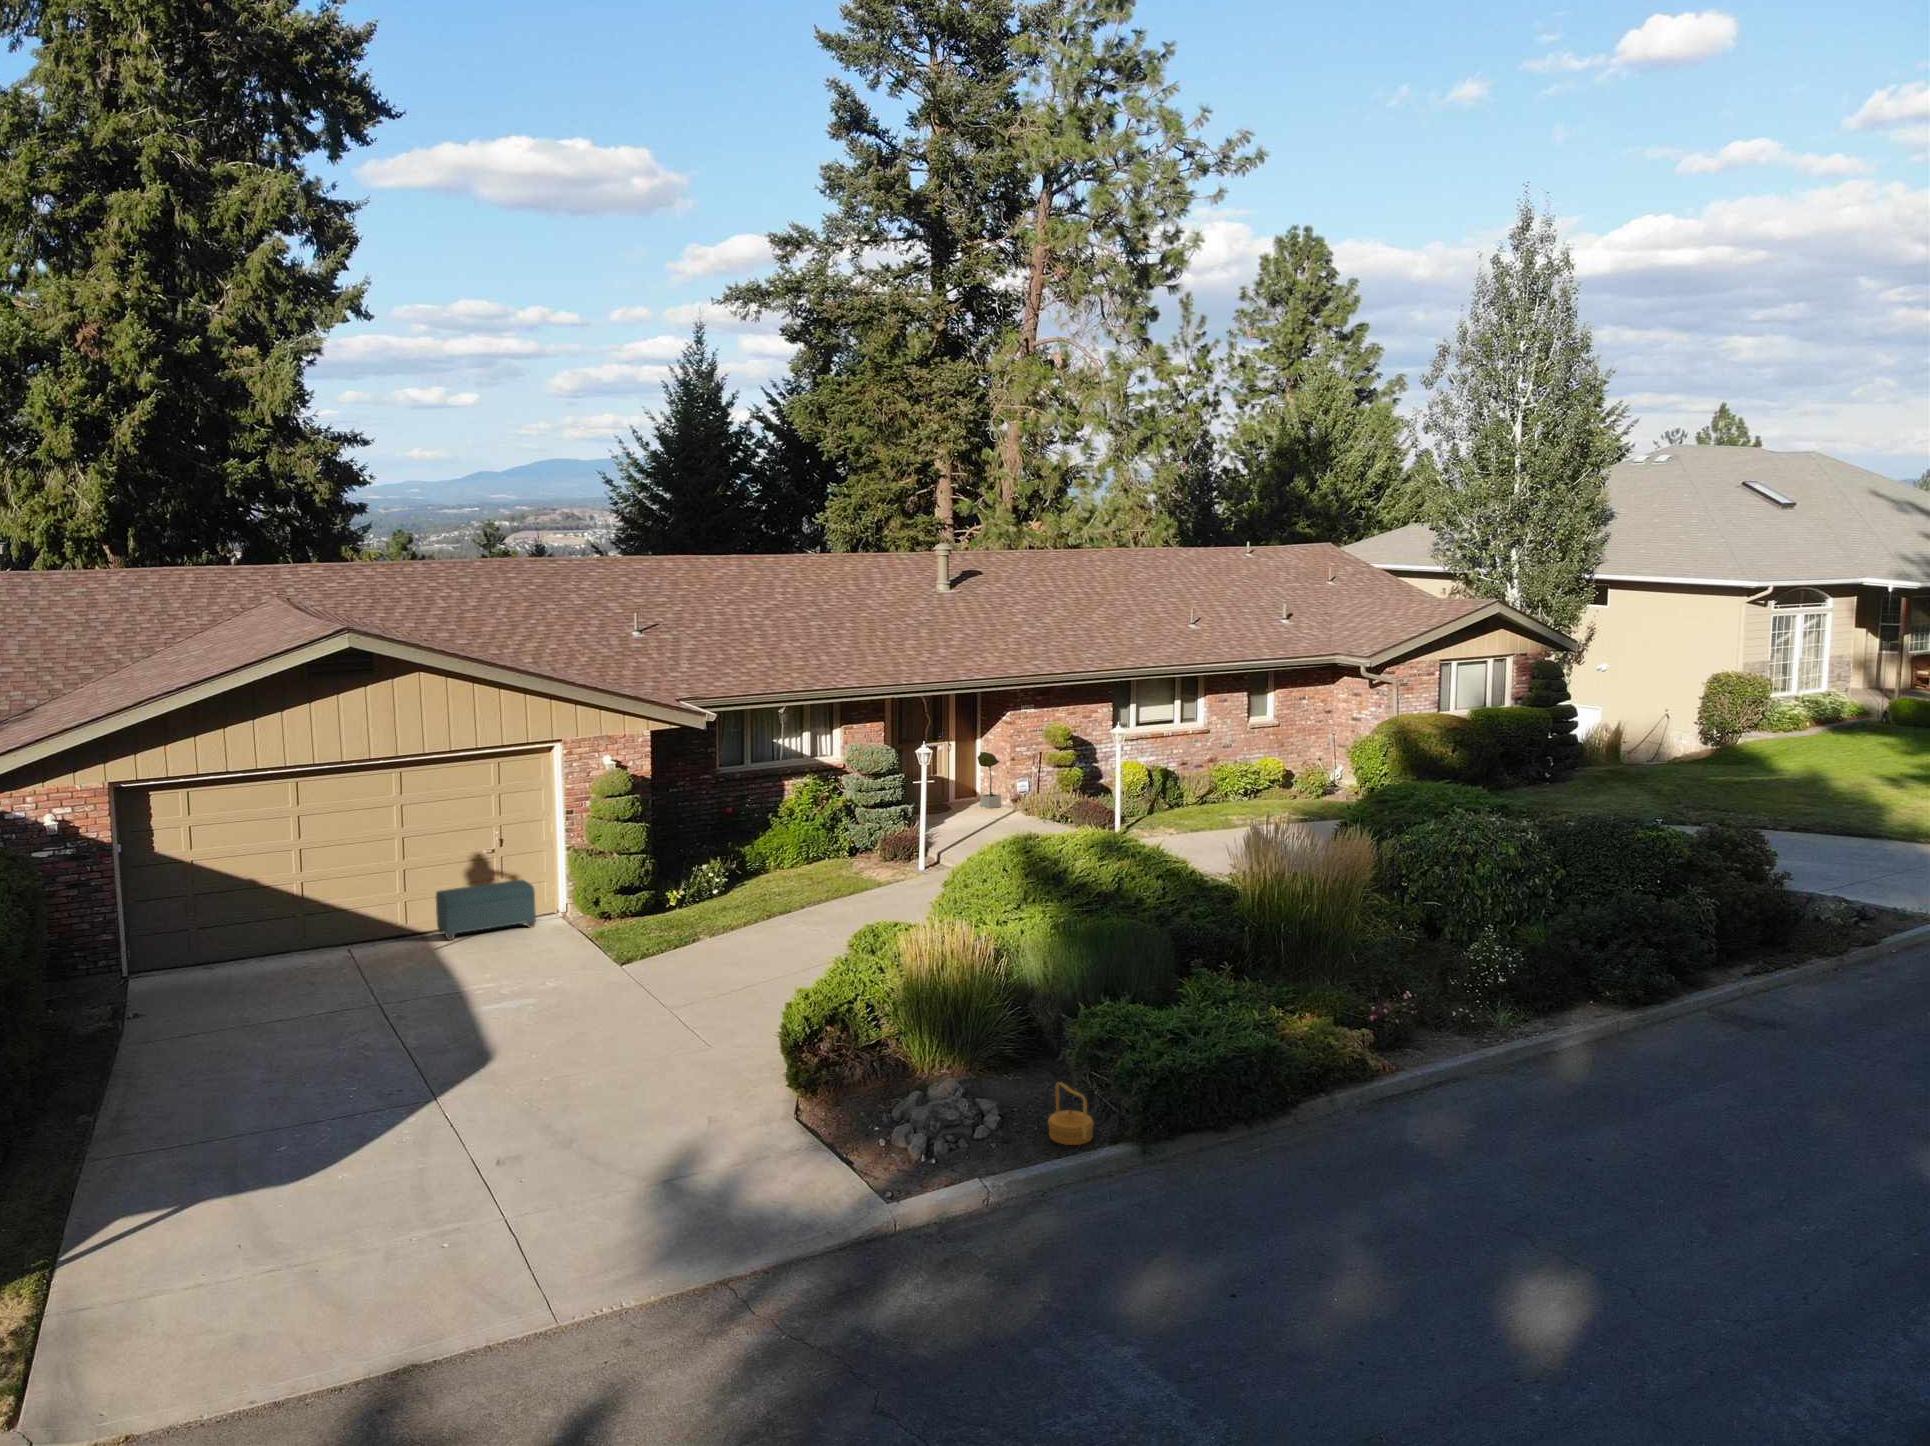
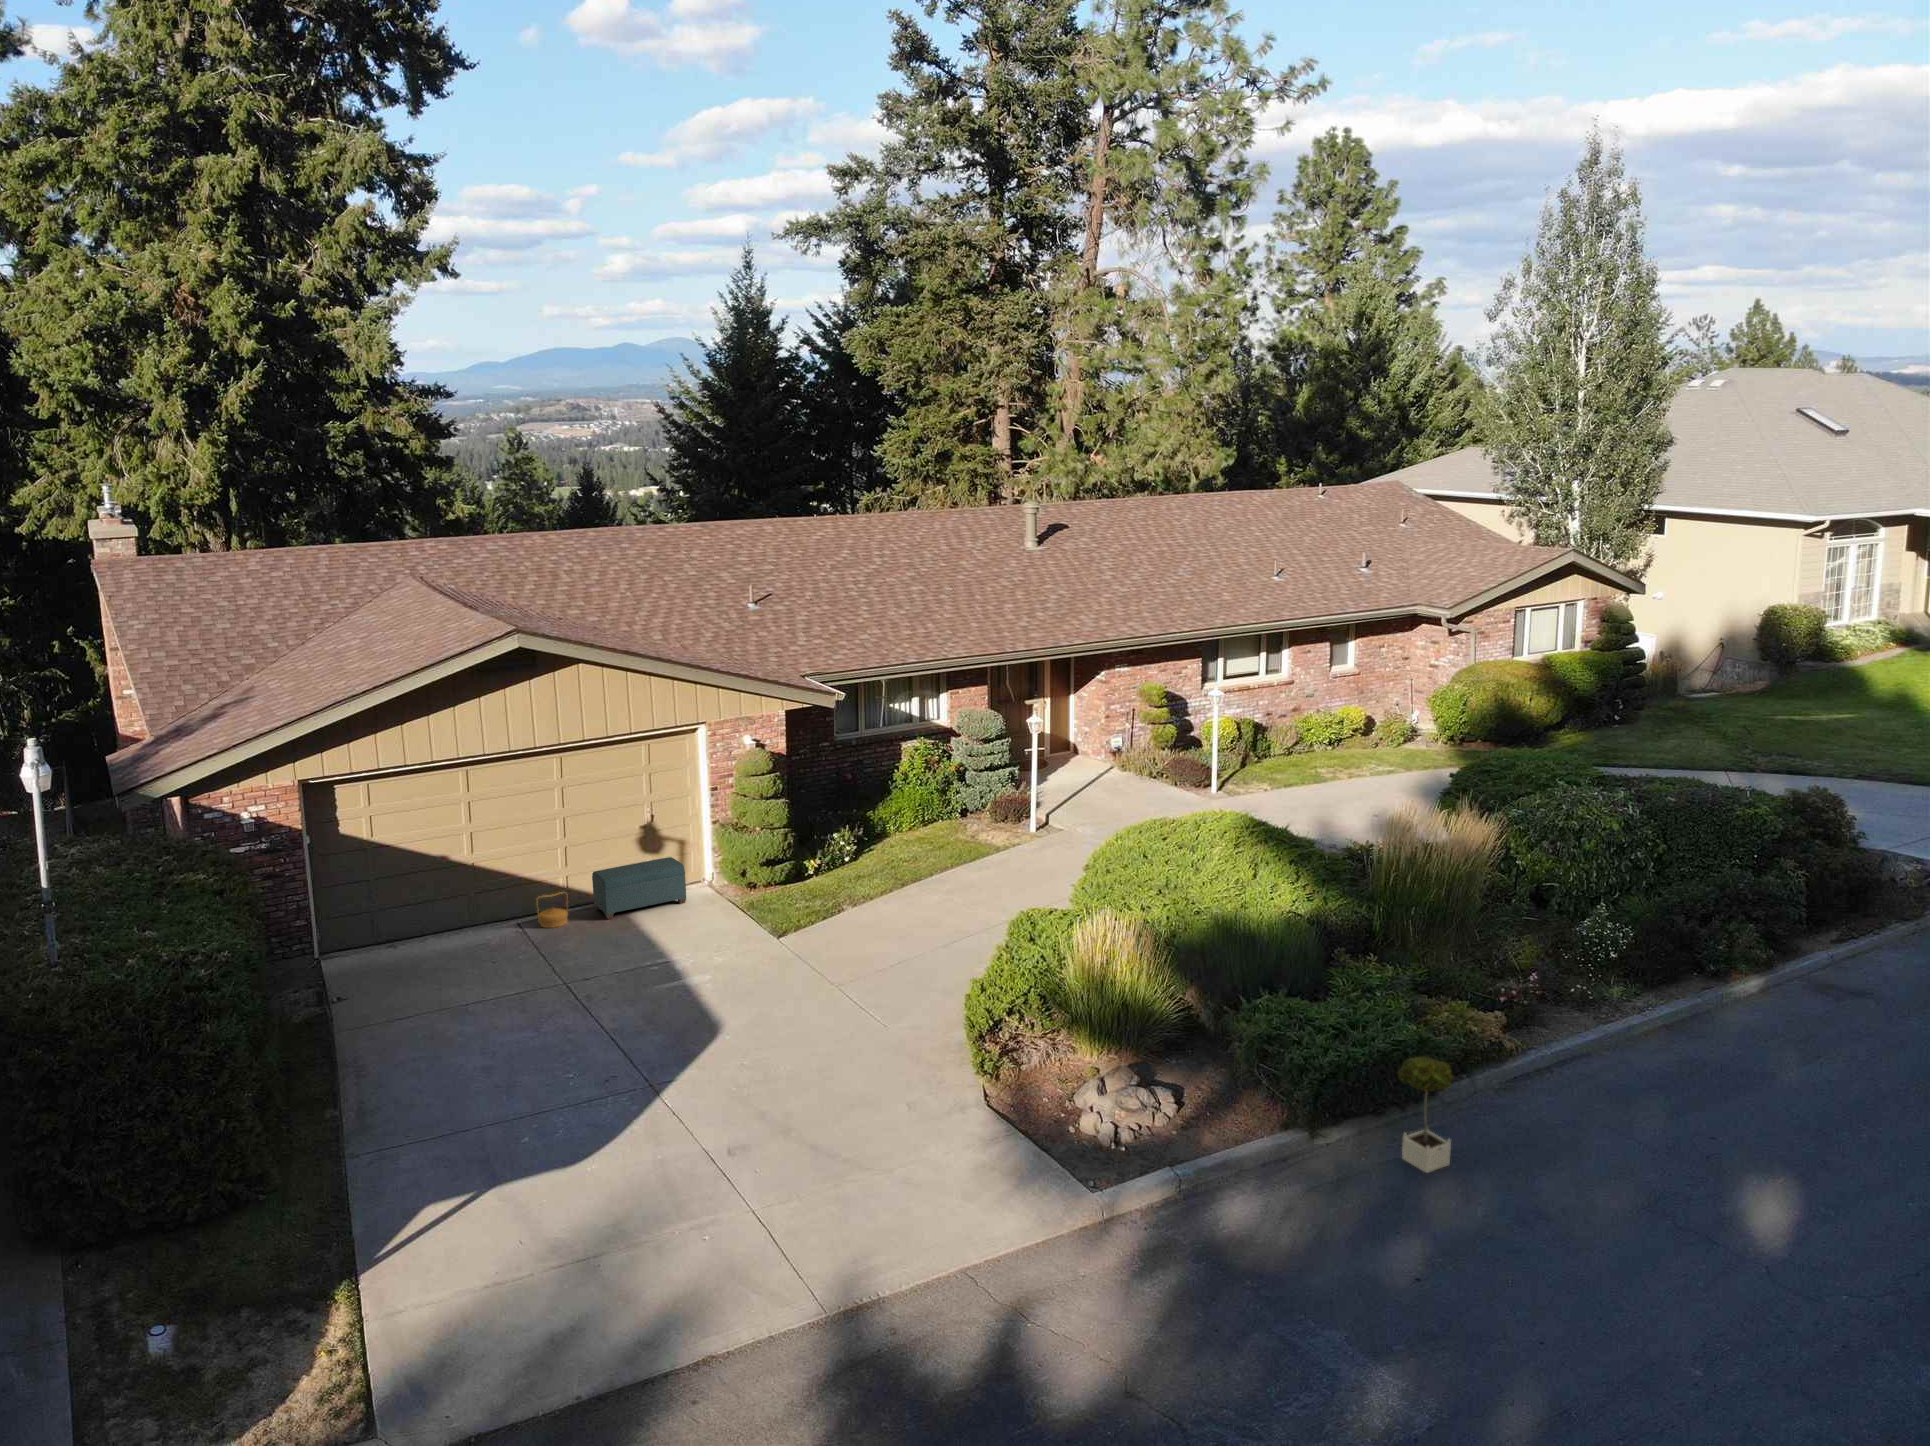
potted tree: present [977,752,1001,808] -> present [1398,1056,1454,1173]
basket: present [1048,1082,1093,1145] -> present [538,893,568,928]

